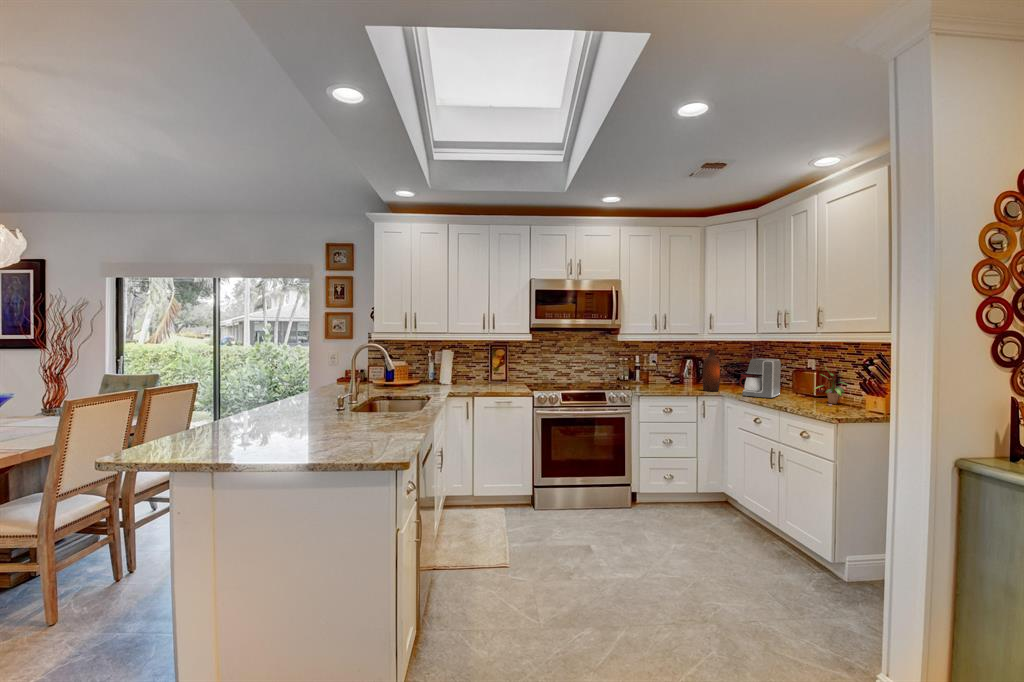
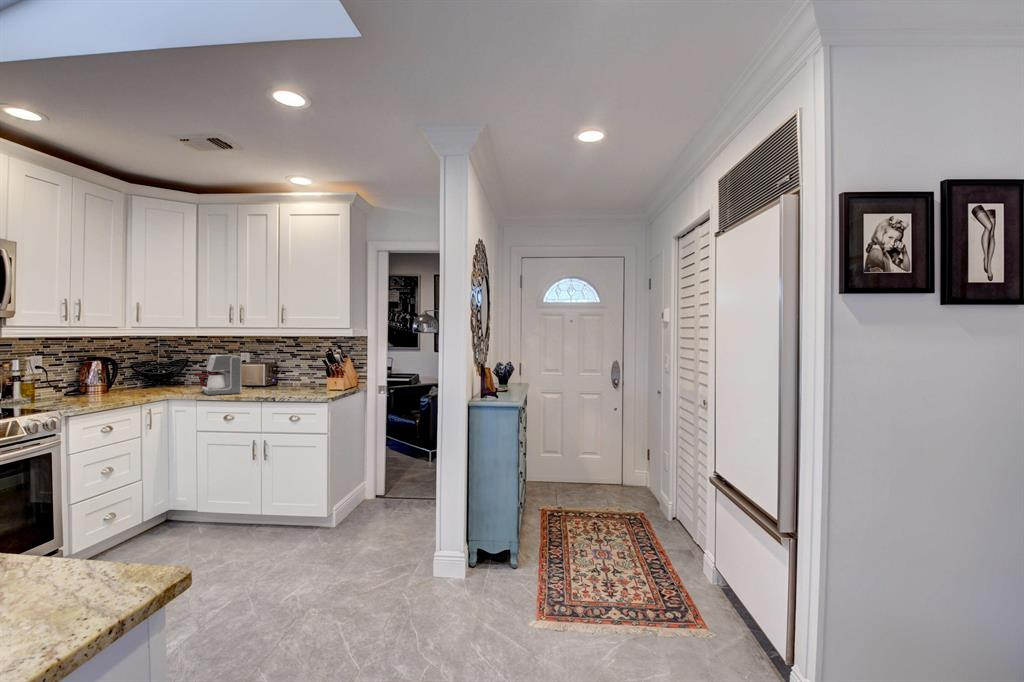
bottle: present [703,349,720,392] -> none [144,348,167,396]
potted plant: present [815,373,844,404] -> none [282,357,310,390]

